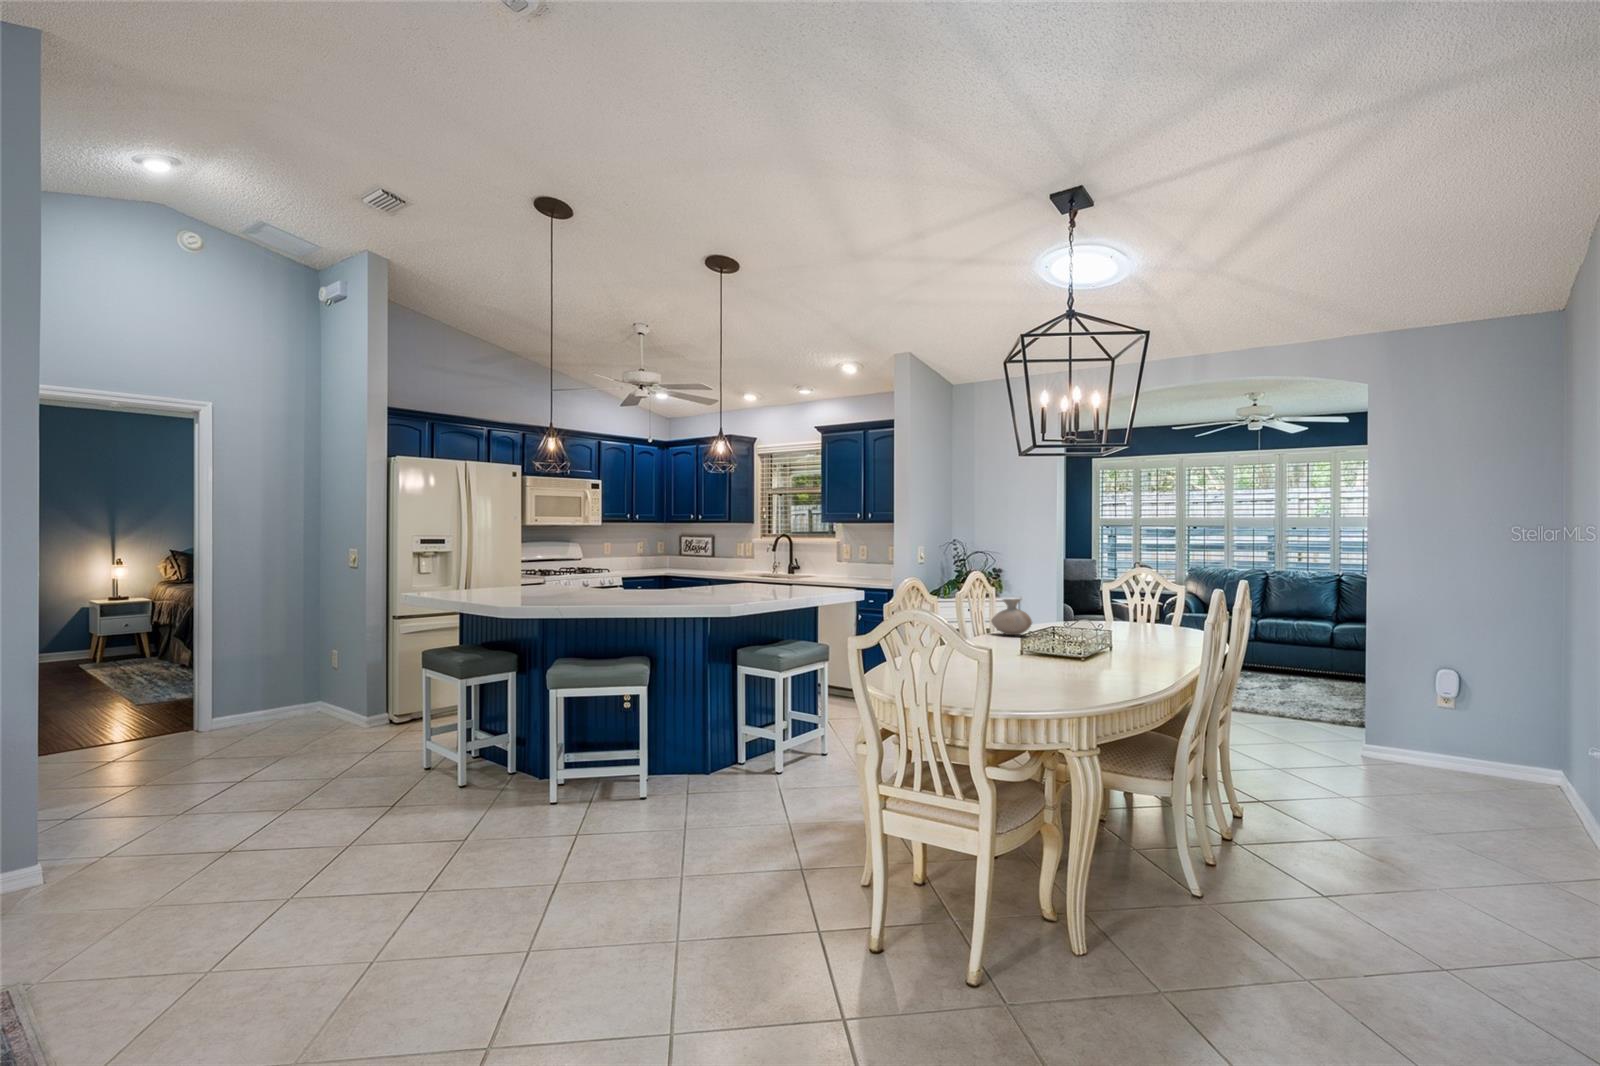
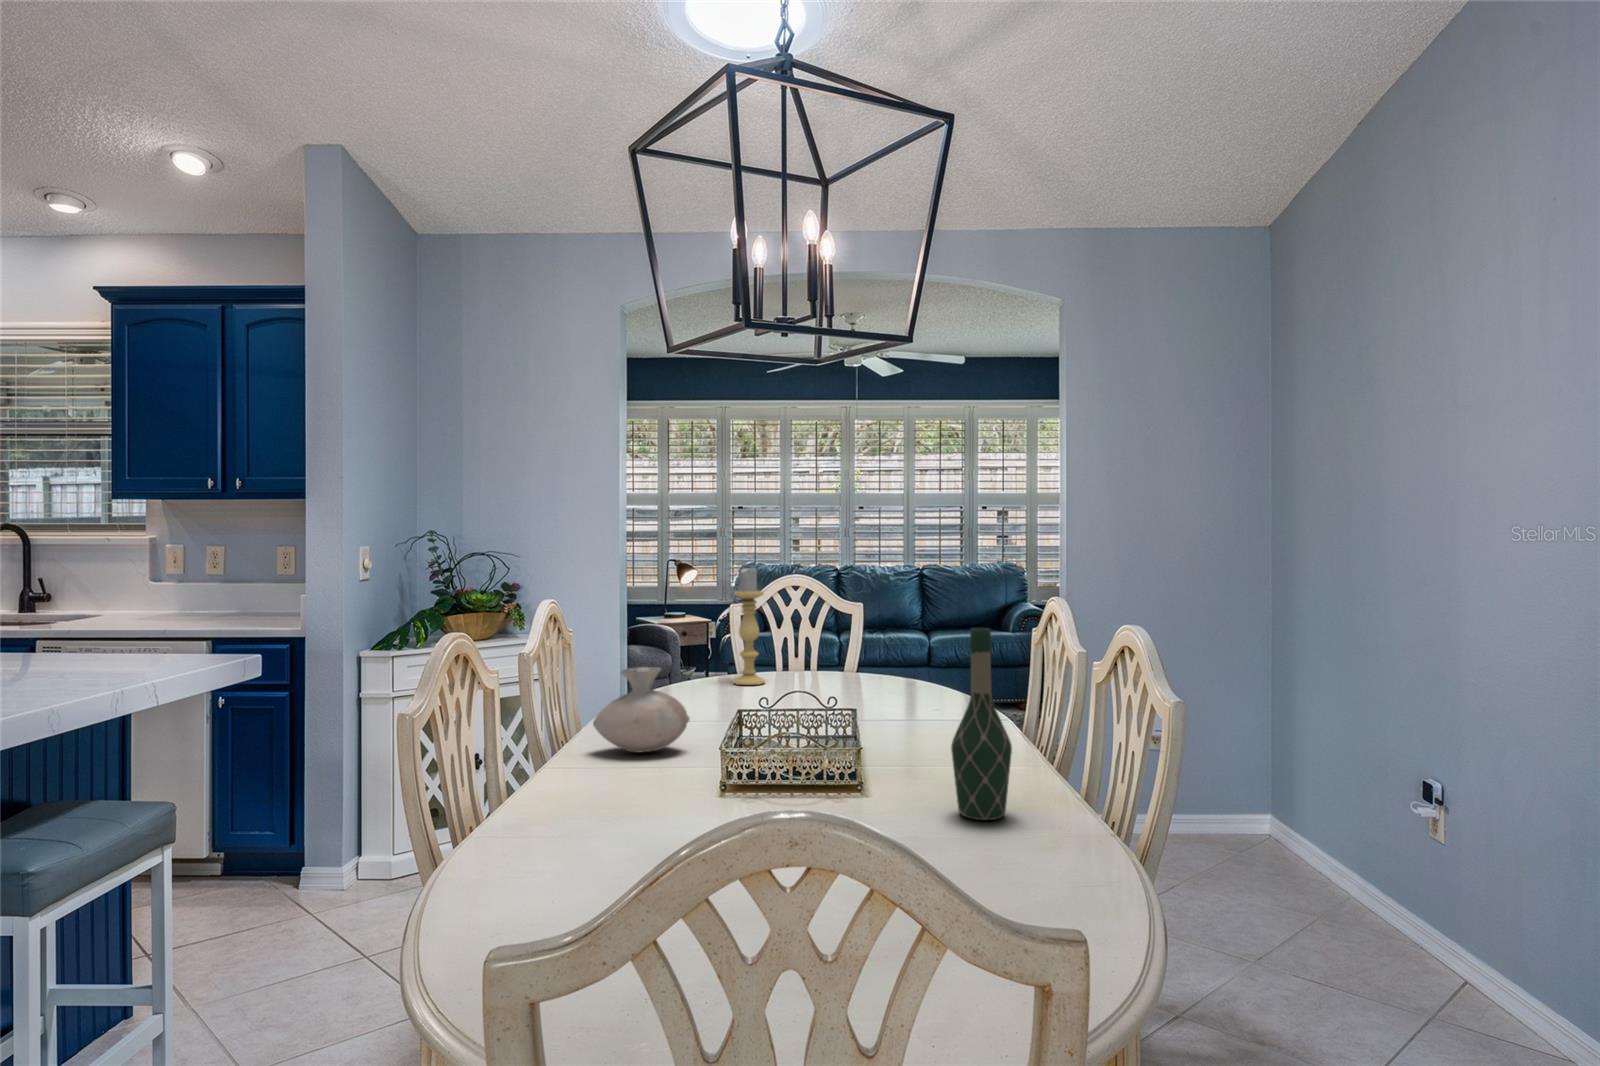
candle holder: none [1090,559,1109,623] -> present [733,568,765,685]
wine bottle: none [1115,581,1143,662] -> present [951,628,1012,820]

